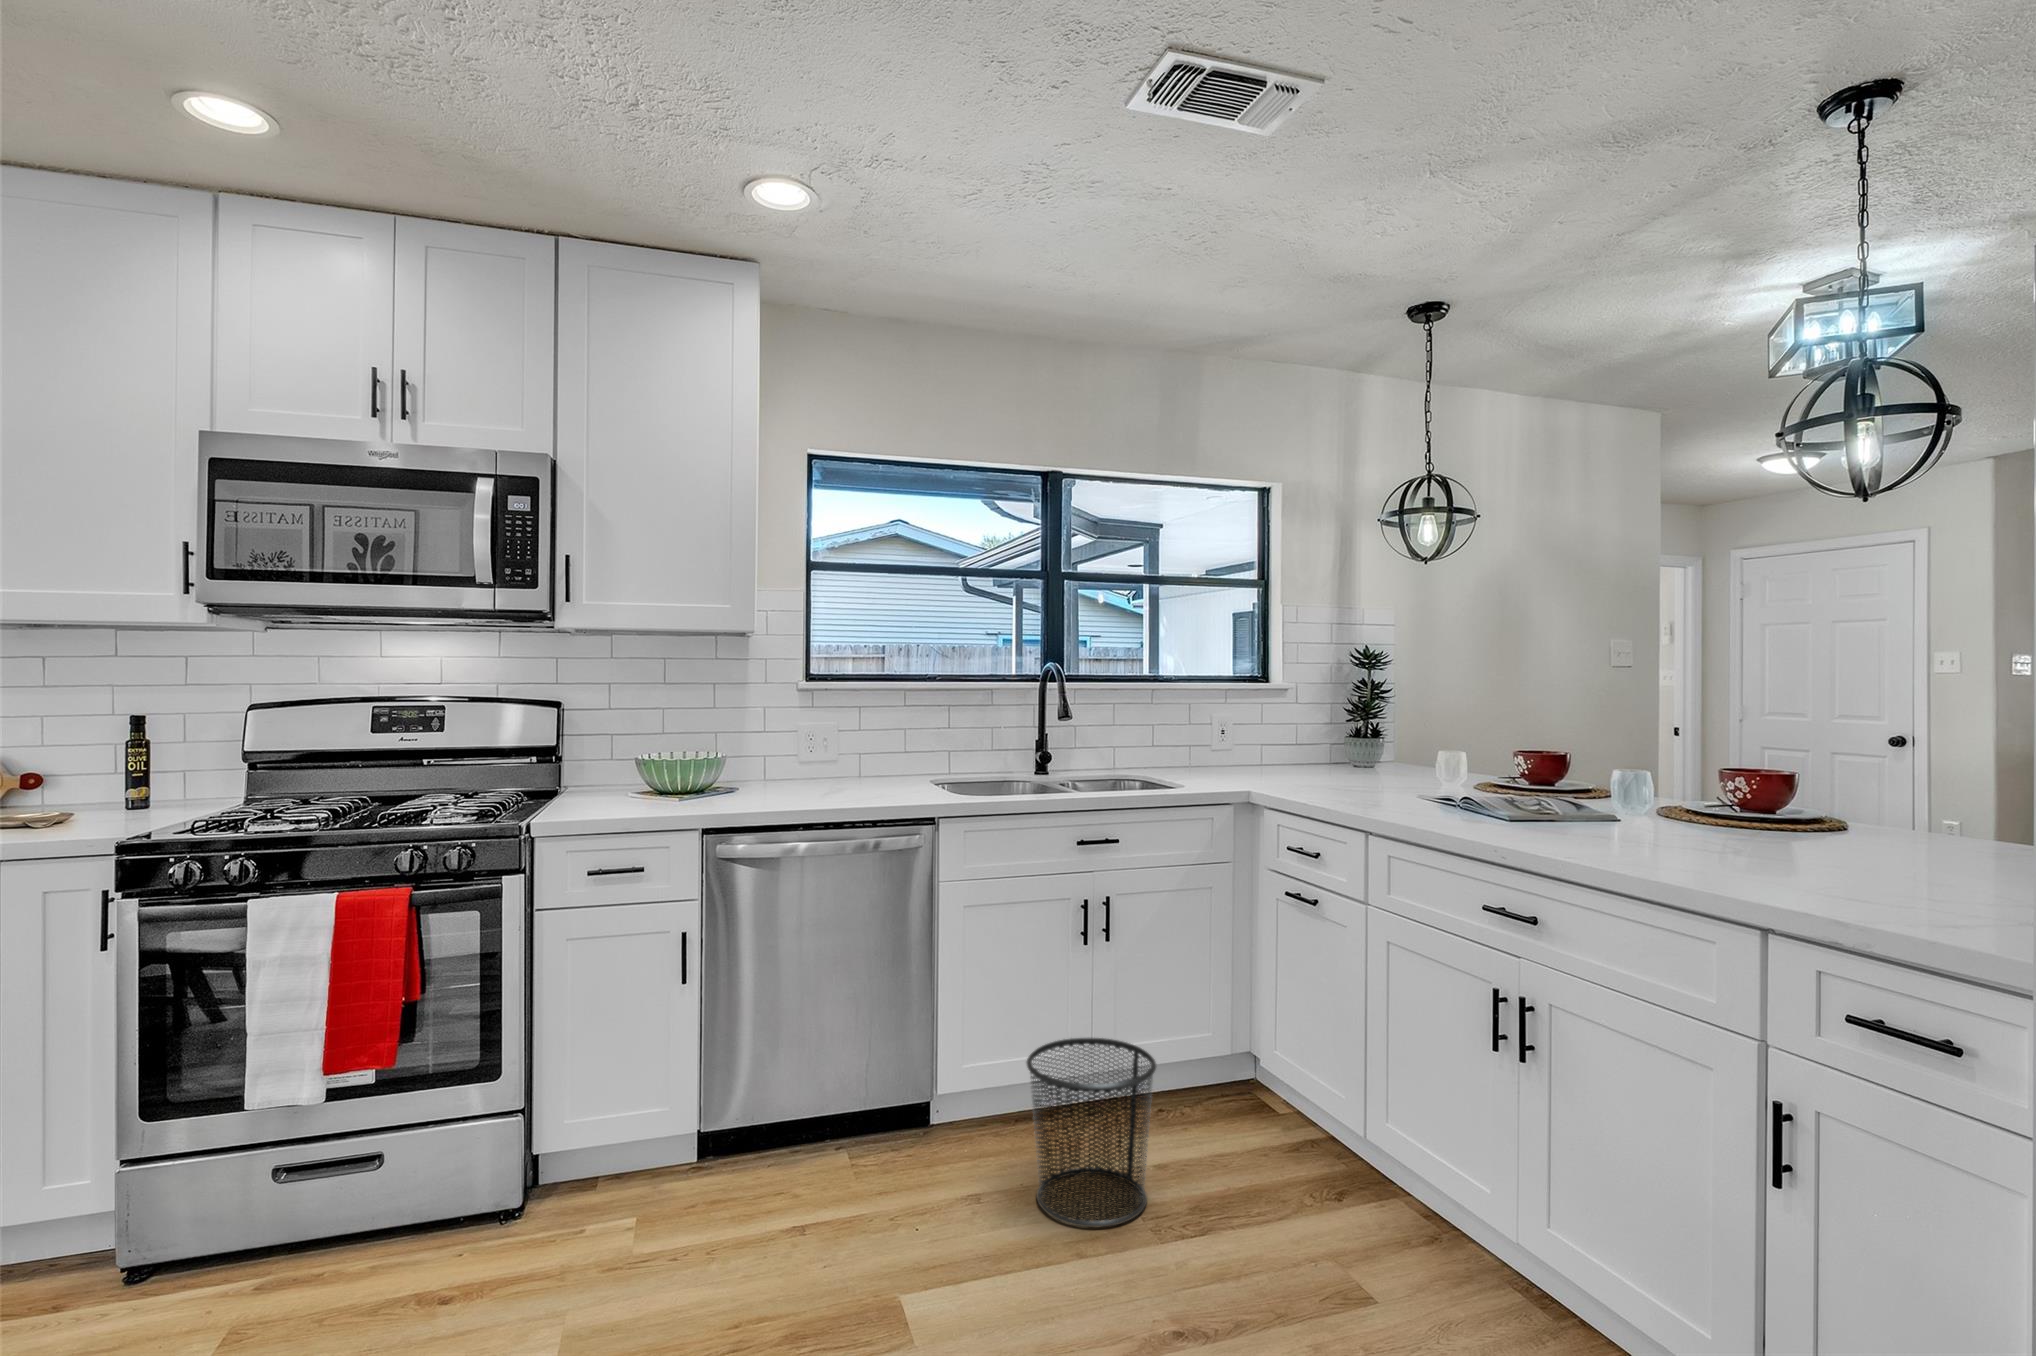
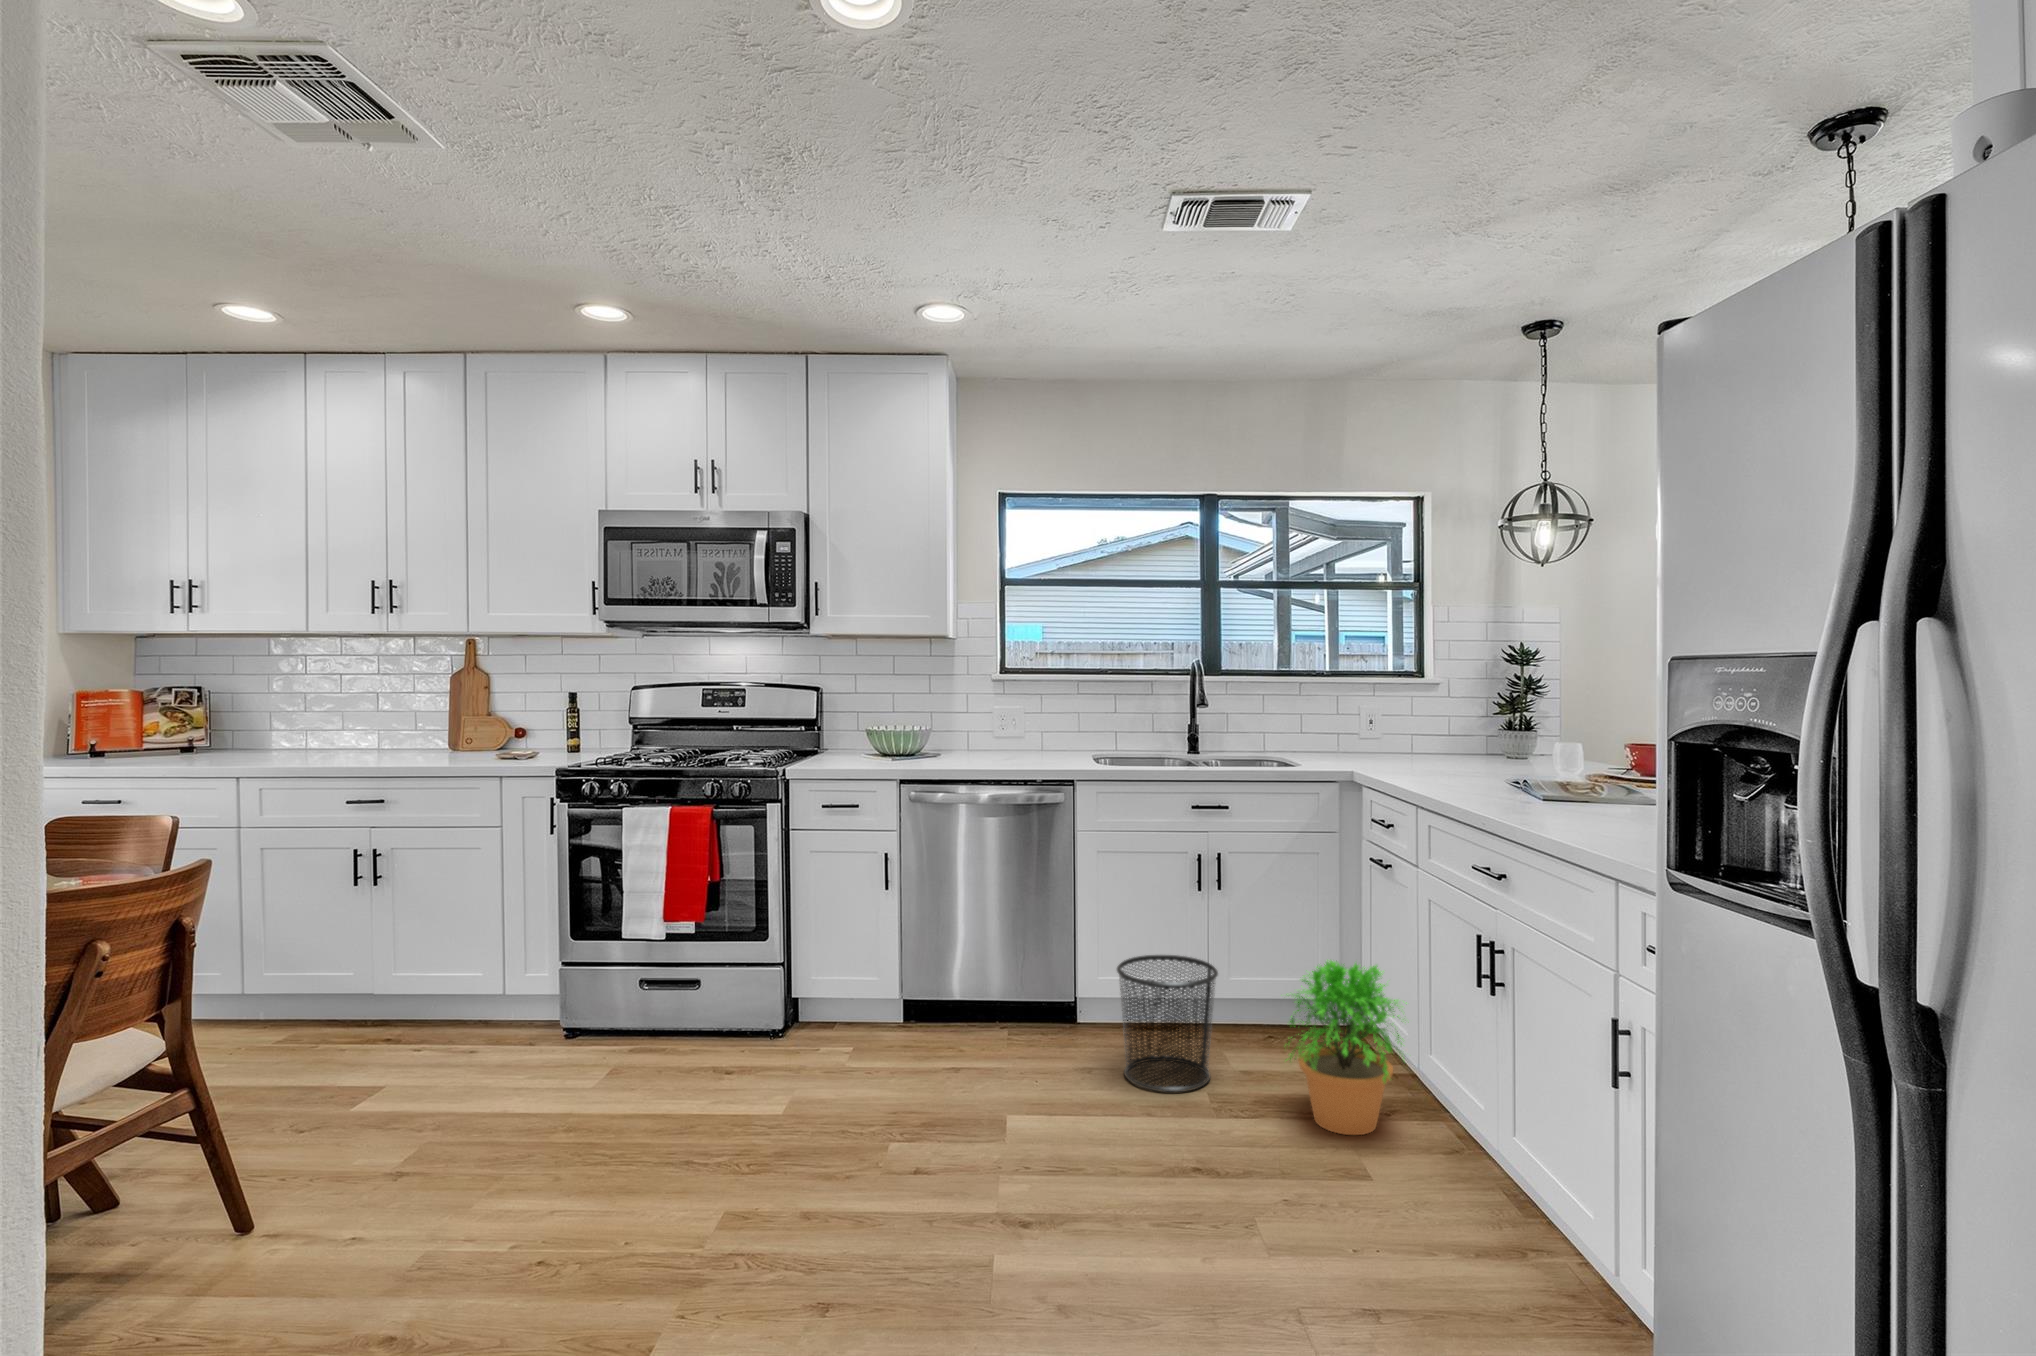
potted plant: none [1246,1032,1429,1257] -> present [1286,960,1404,1135]

